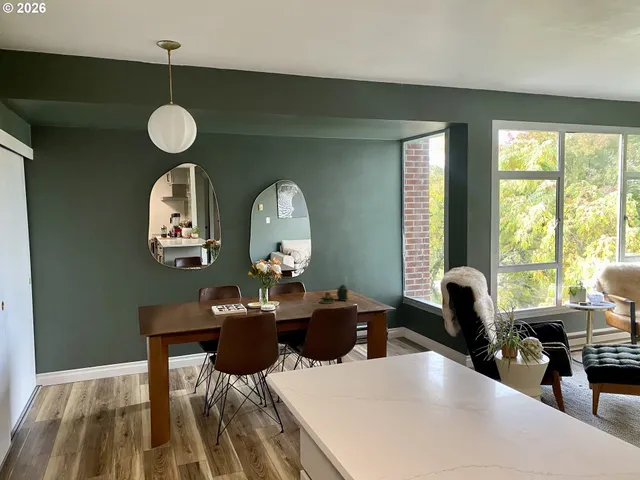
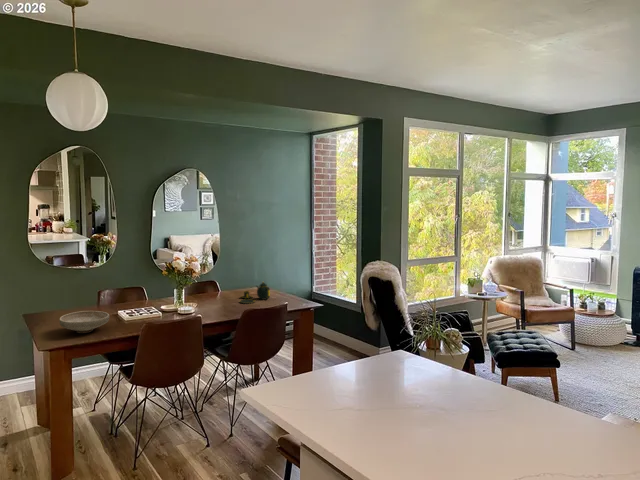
bowl: none [160,304,200,322] -> present [59,311,109,333]

